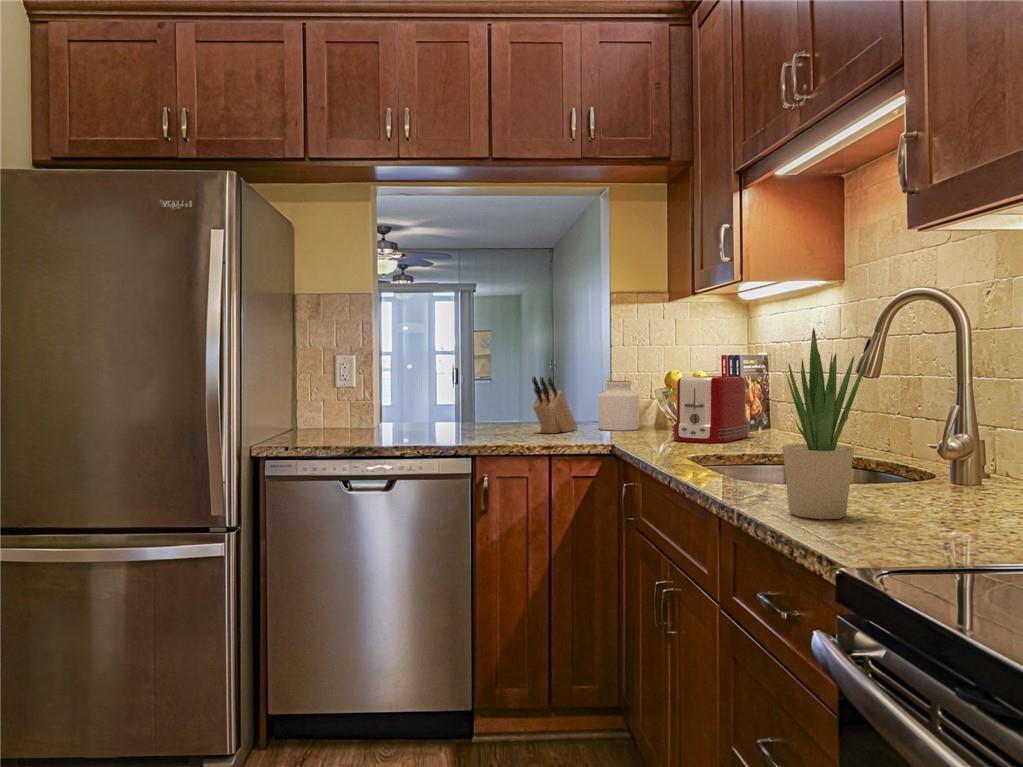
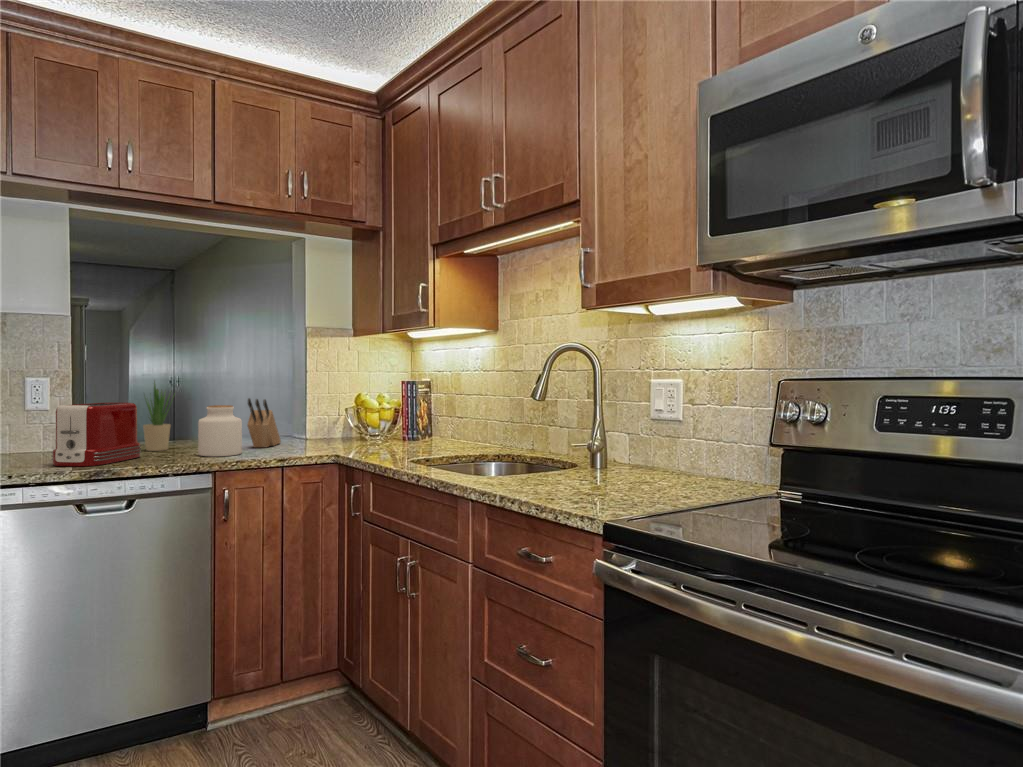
potted plant: present [783,328,867,519] -> present [143,382,173,451]
toaster: present [672,376,750,443] -> present [51,403,141,467]
jar: present [599,381,639,431] -> present [198,405,242,456]

